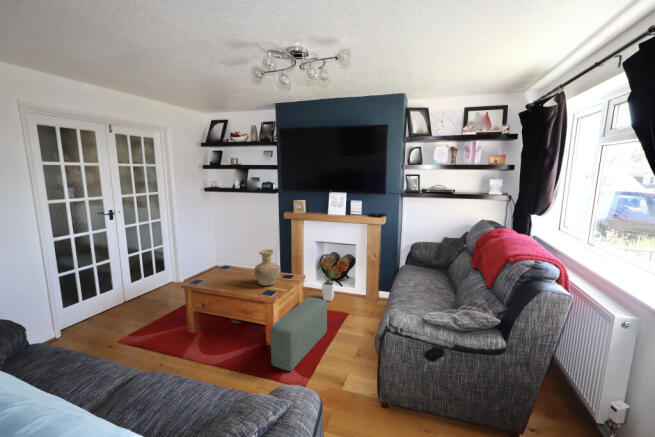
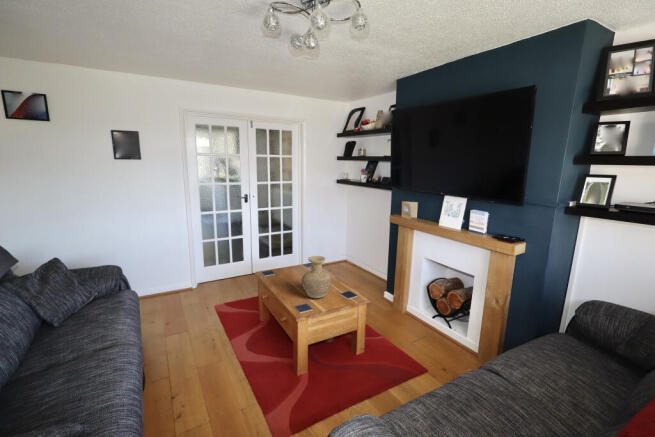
house plant: present [317,256,348,301] -> none [400,283,458,342]
pouf: present [270,297,327,371] -> none [279,328,376,407]

